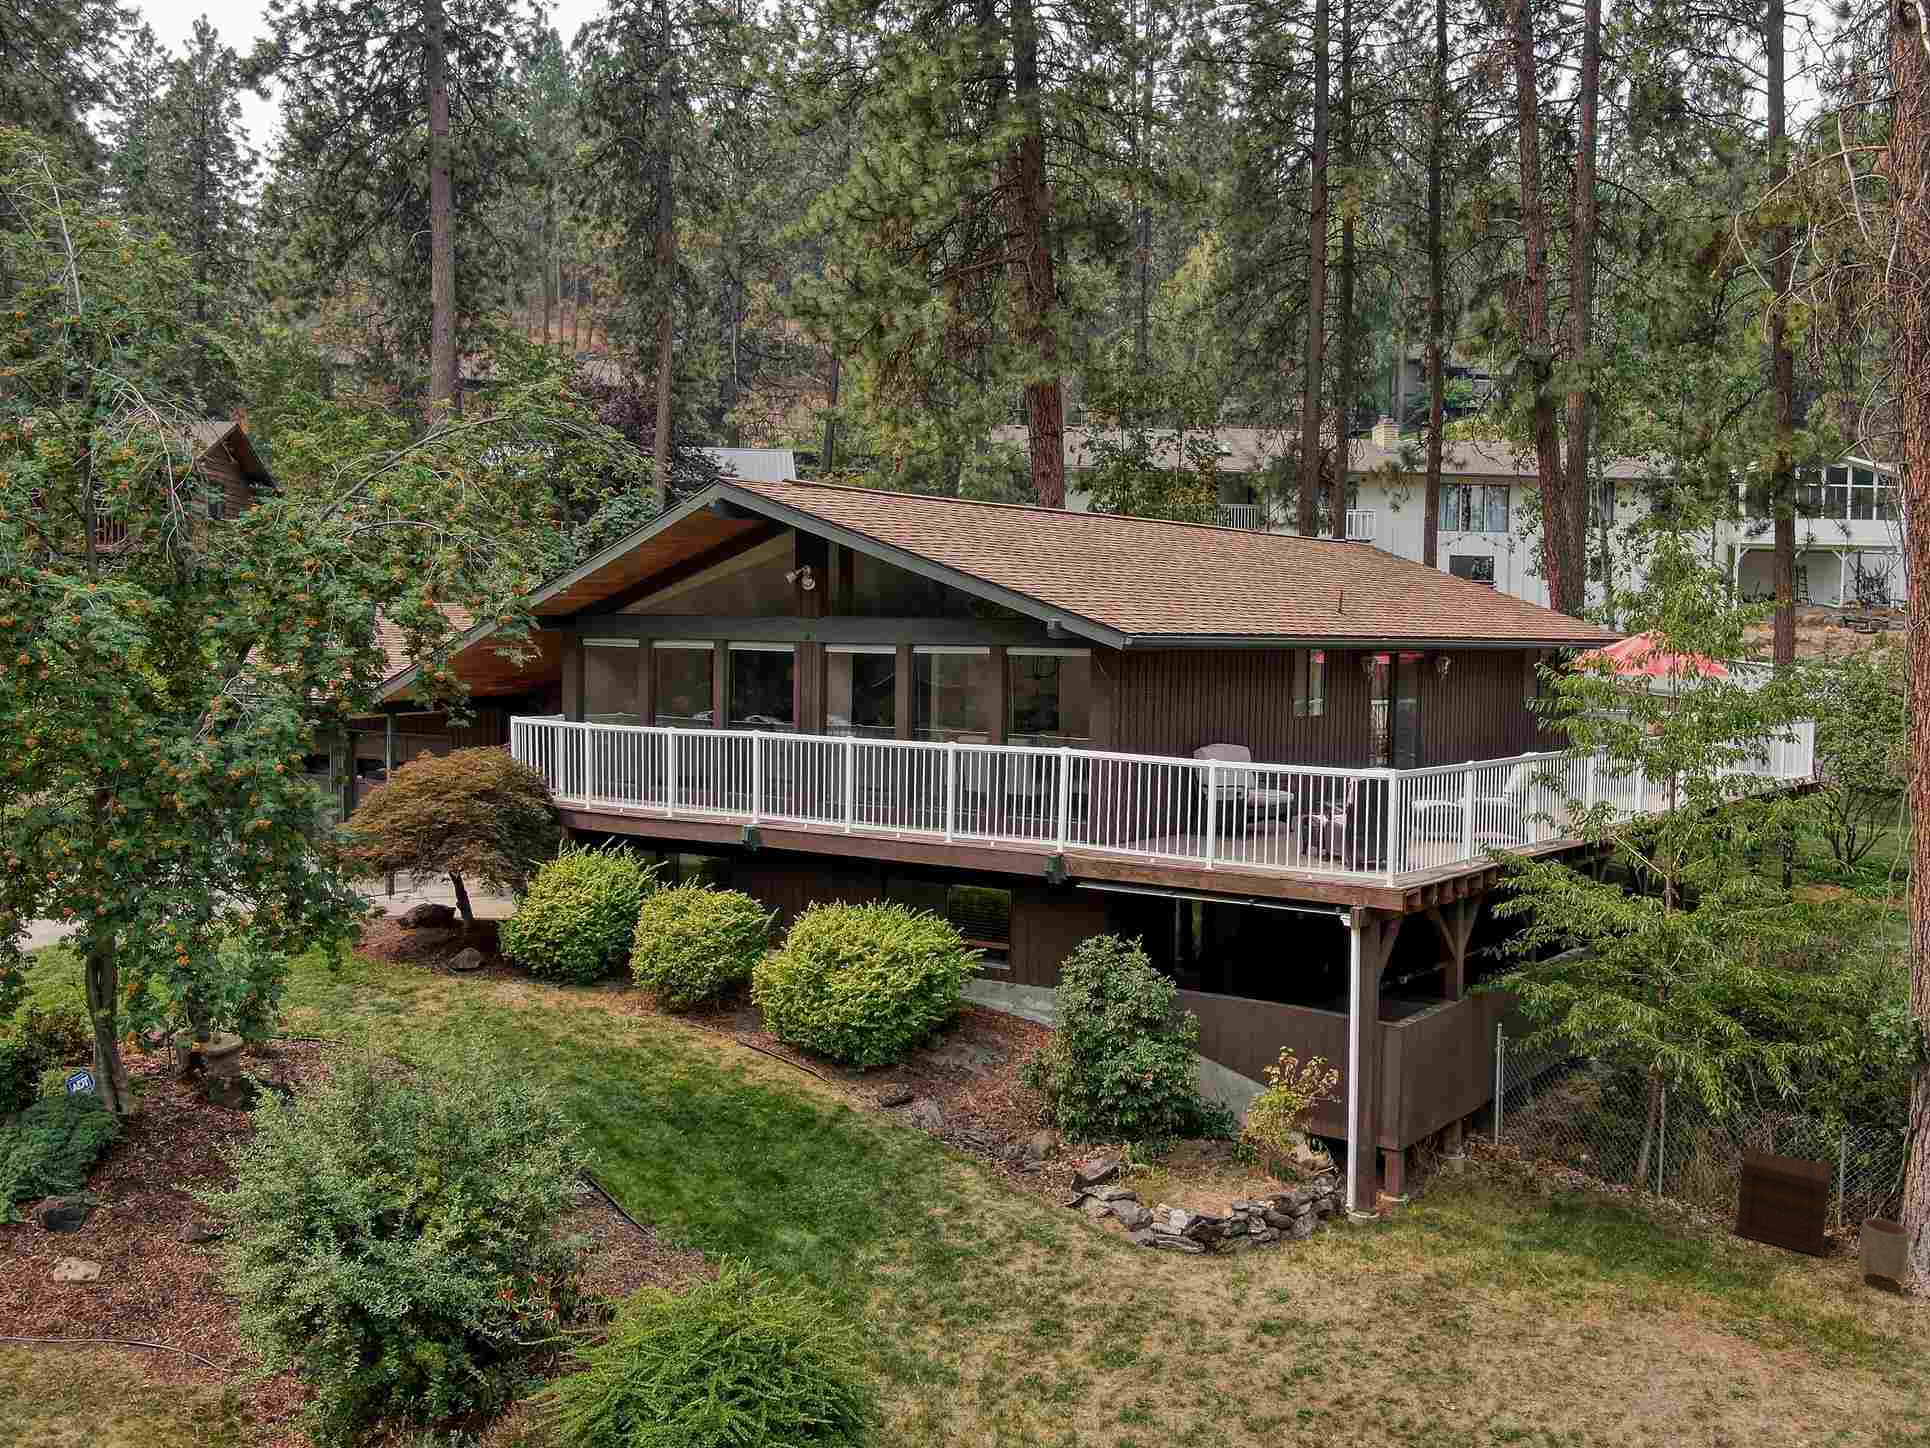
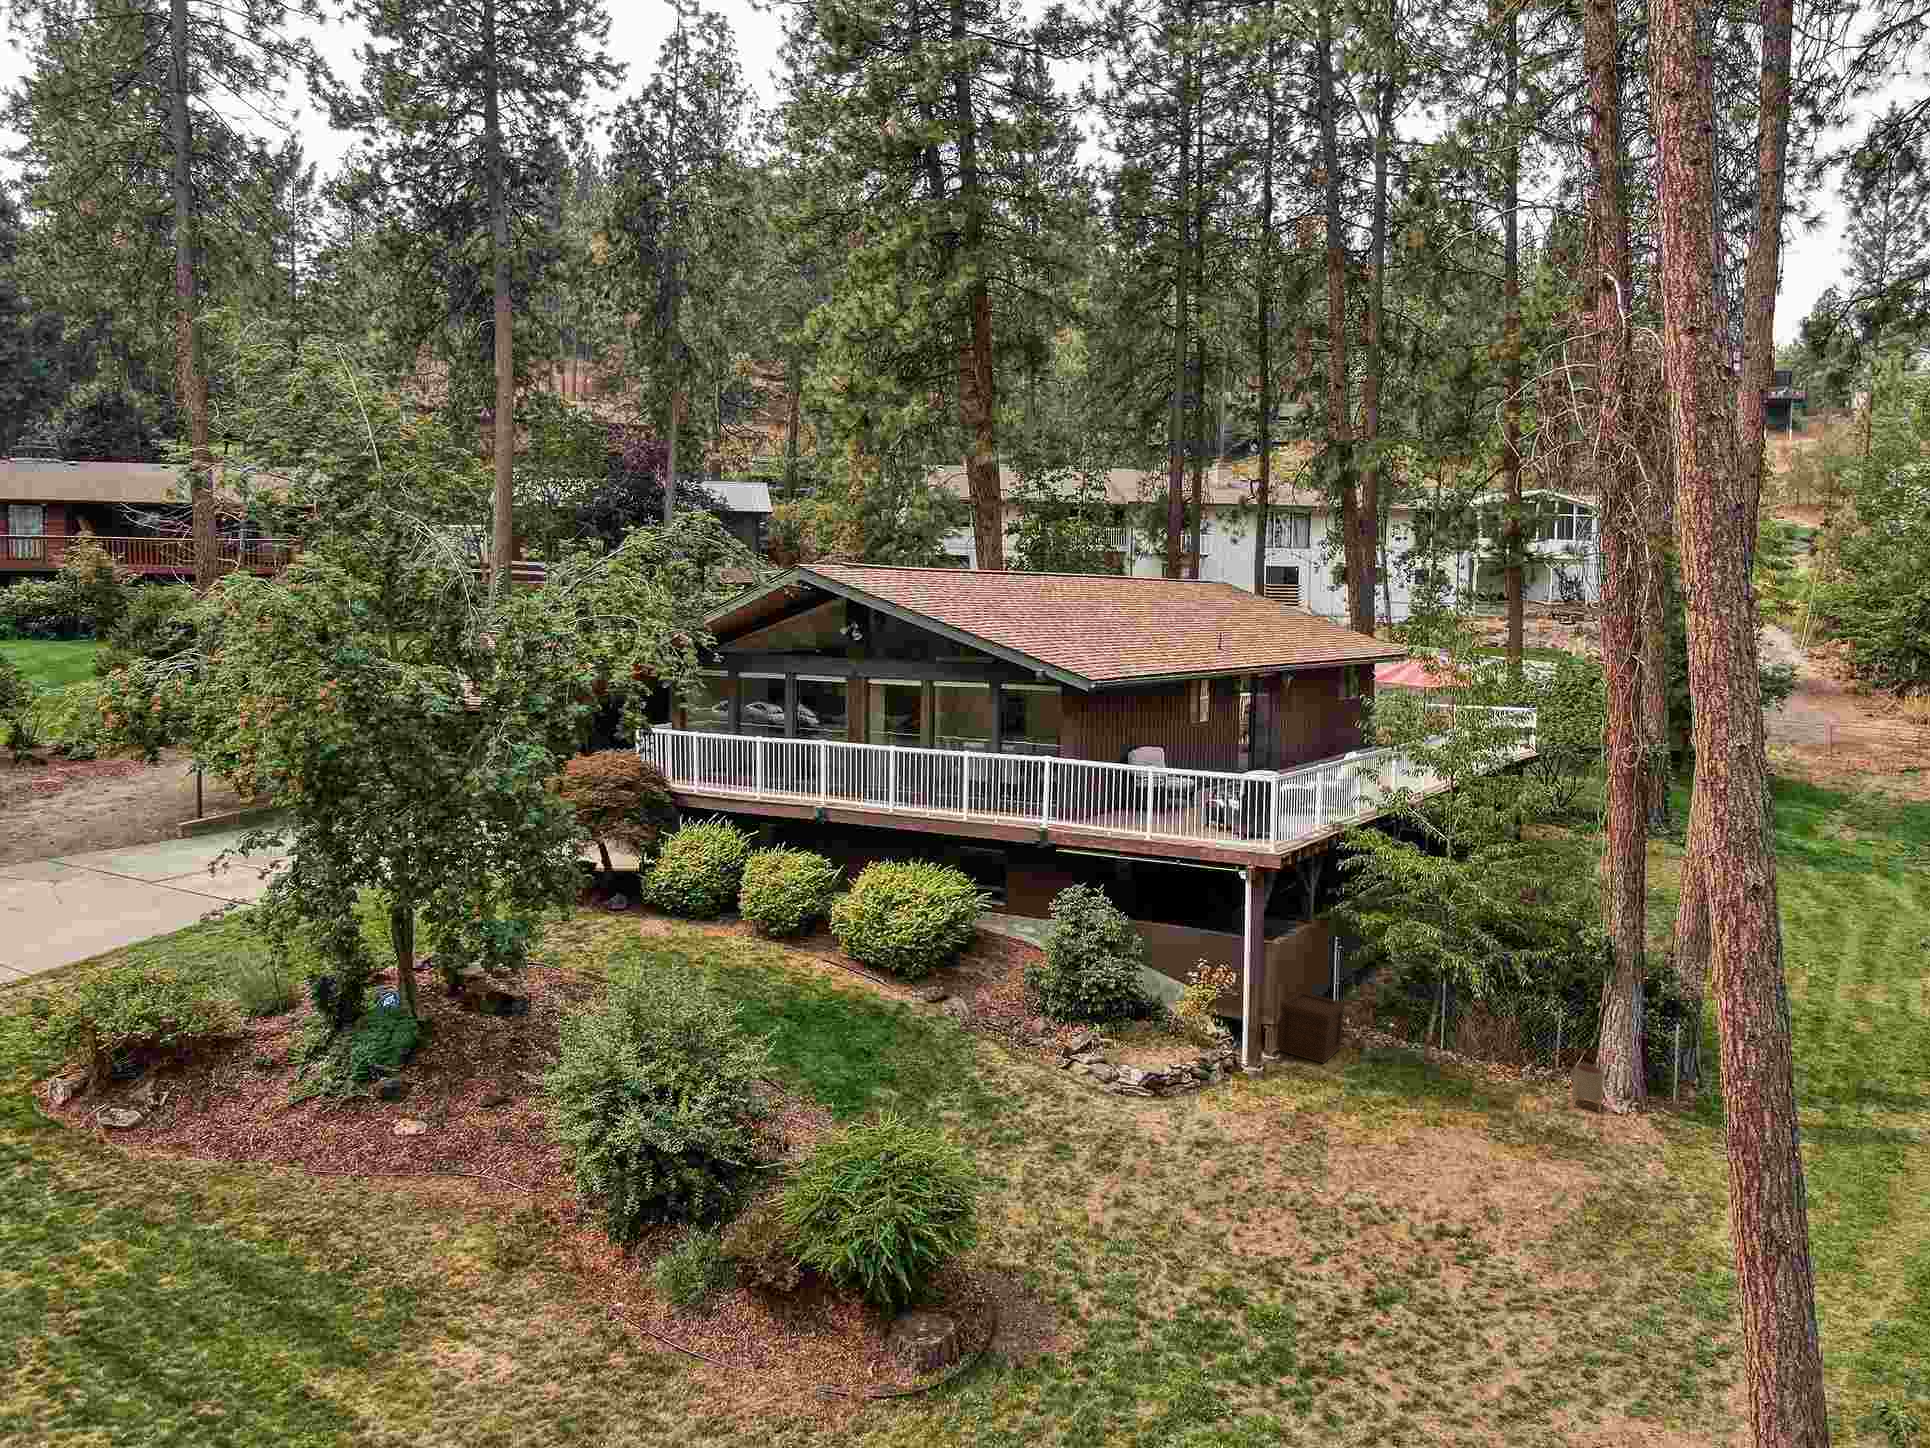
wooden crate: present [1735,1146,1833,1256] -> present [1276,991,1345,1063]

